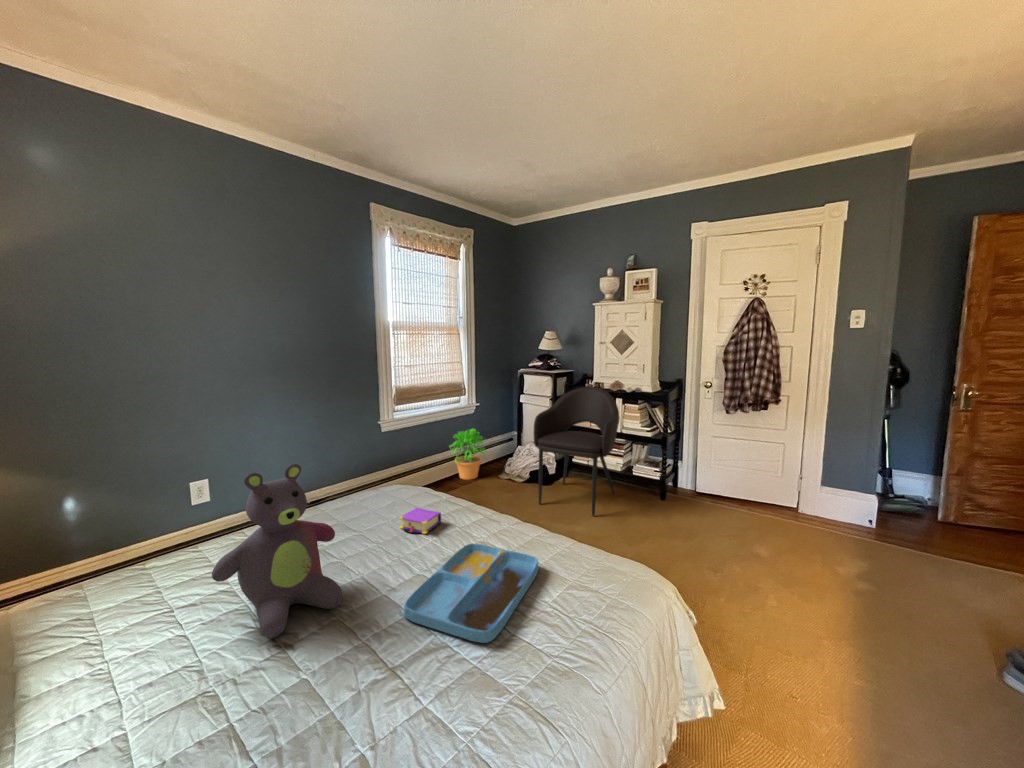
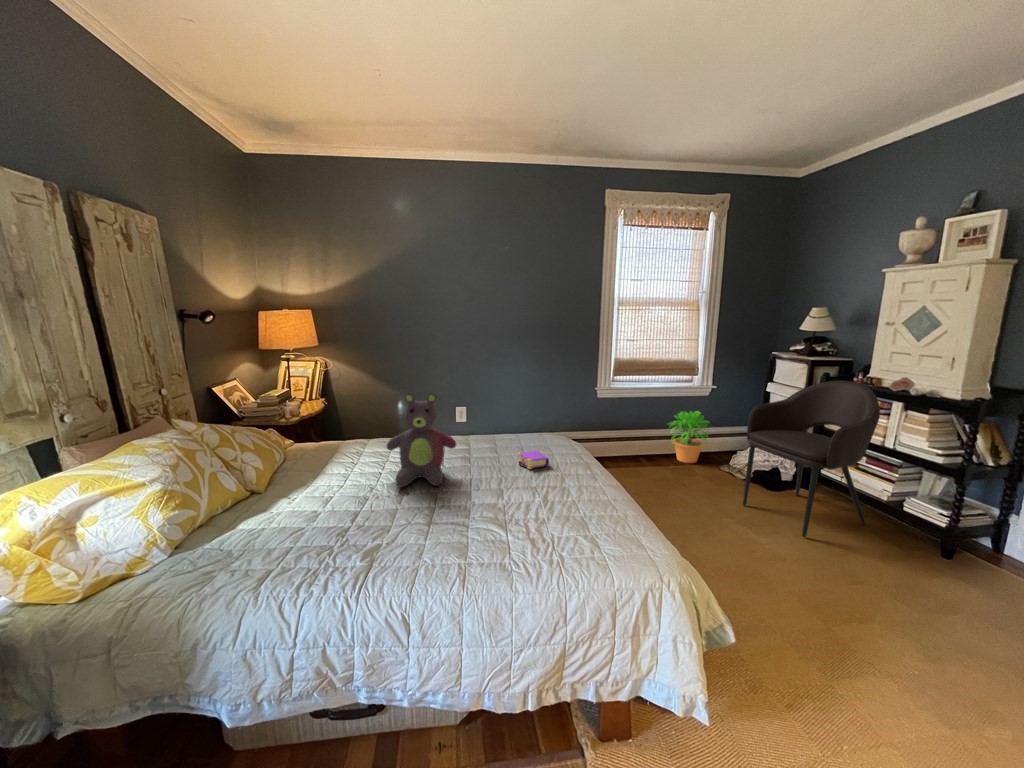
tray: present [404,543,539,643] -> none [462,482,576,534]

